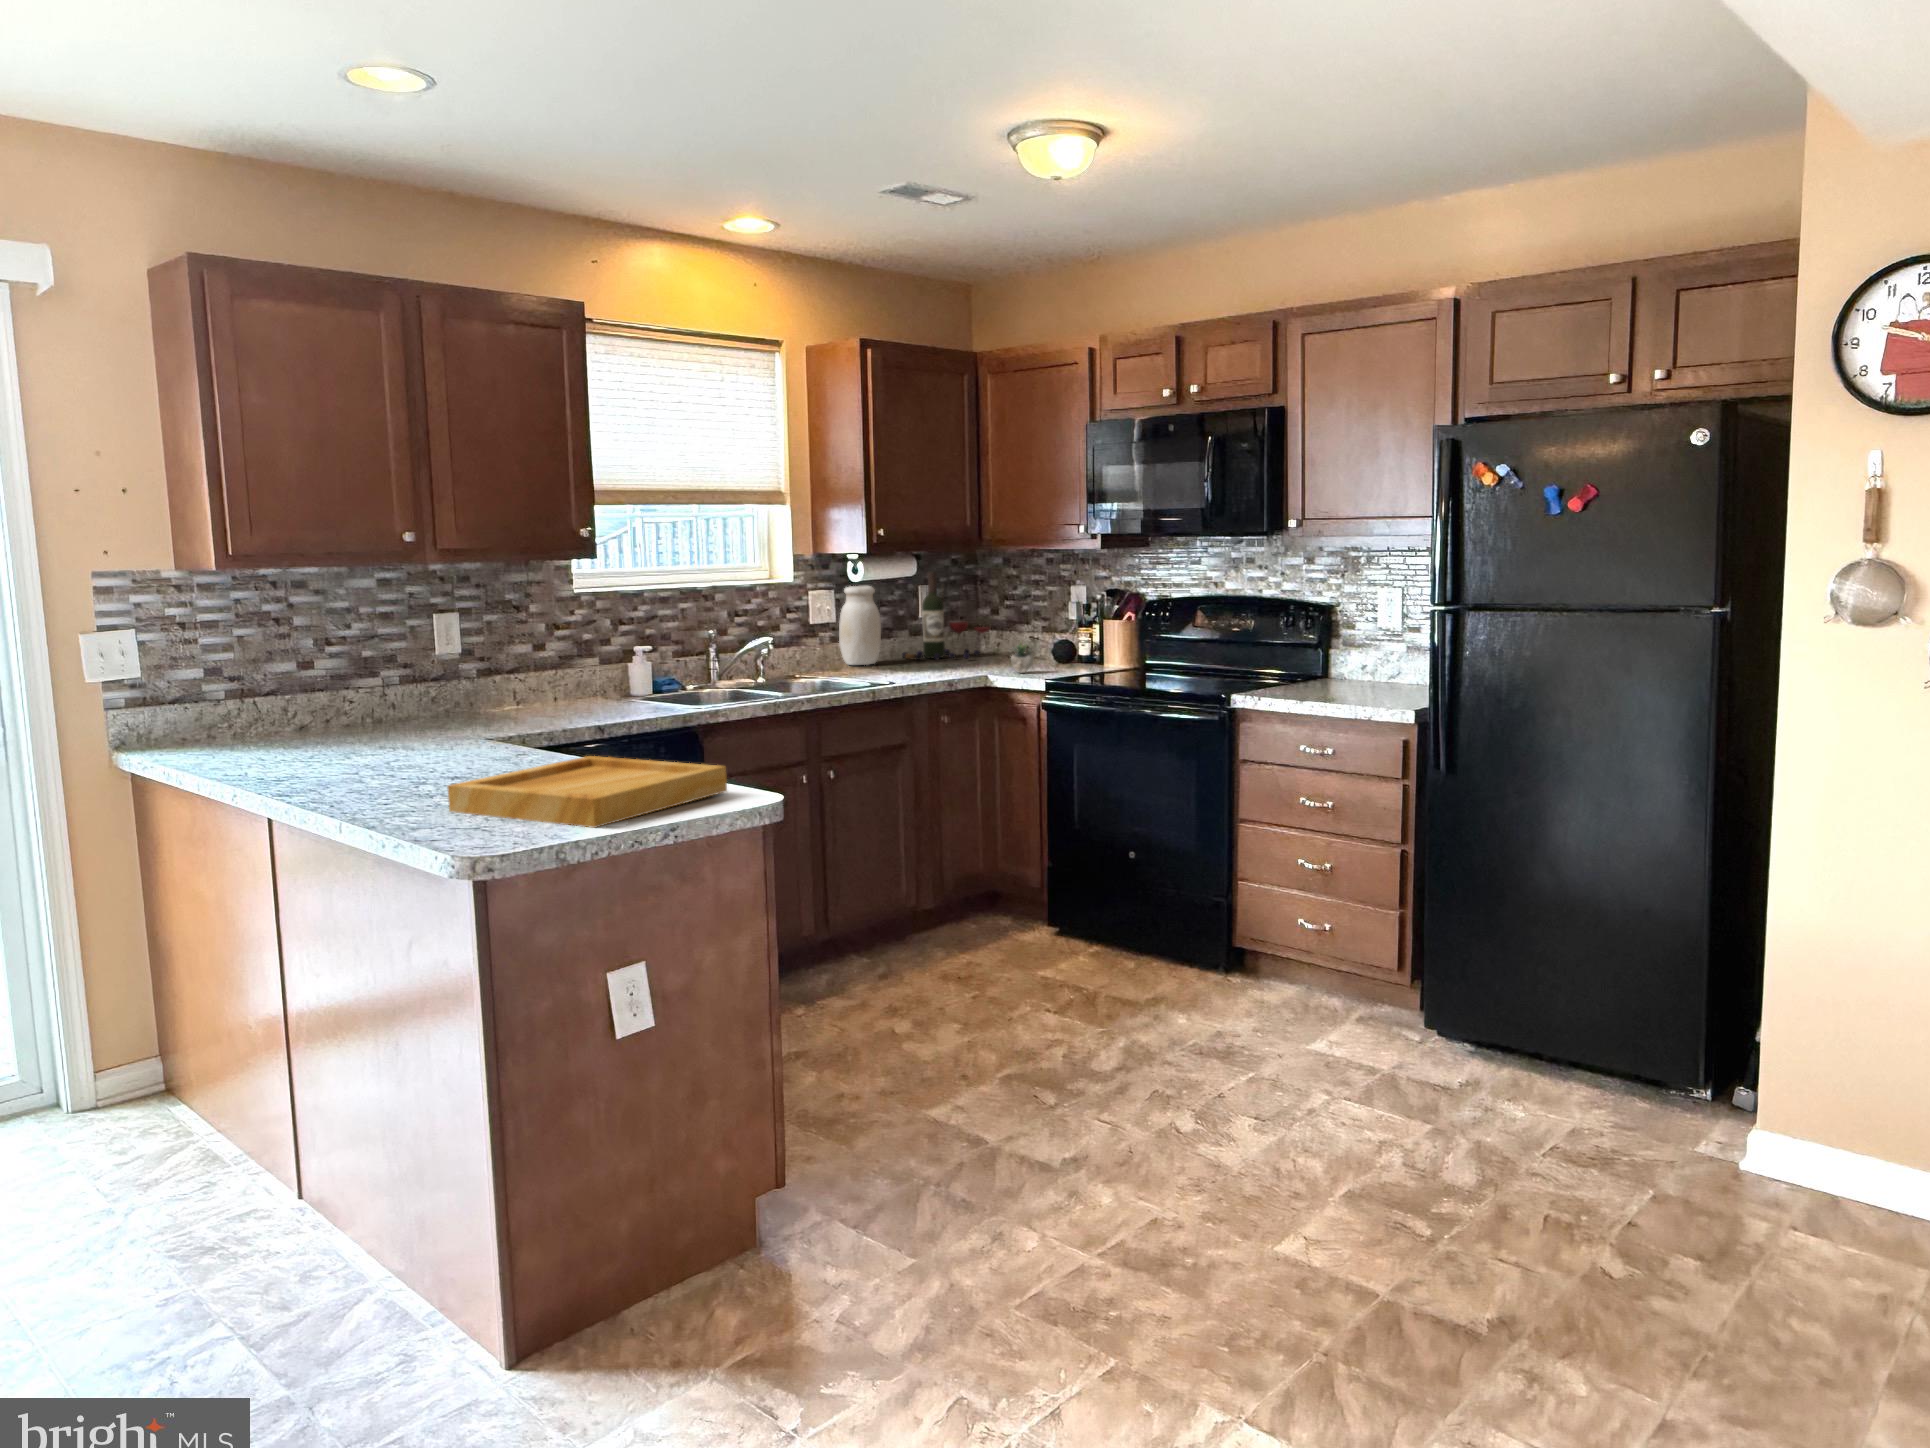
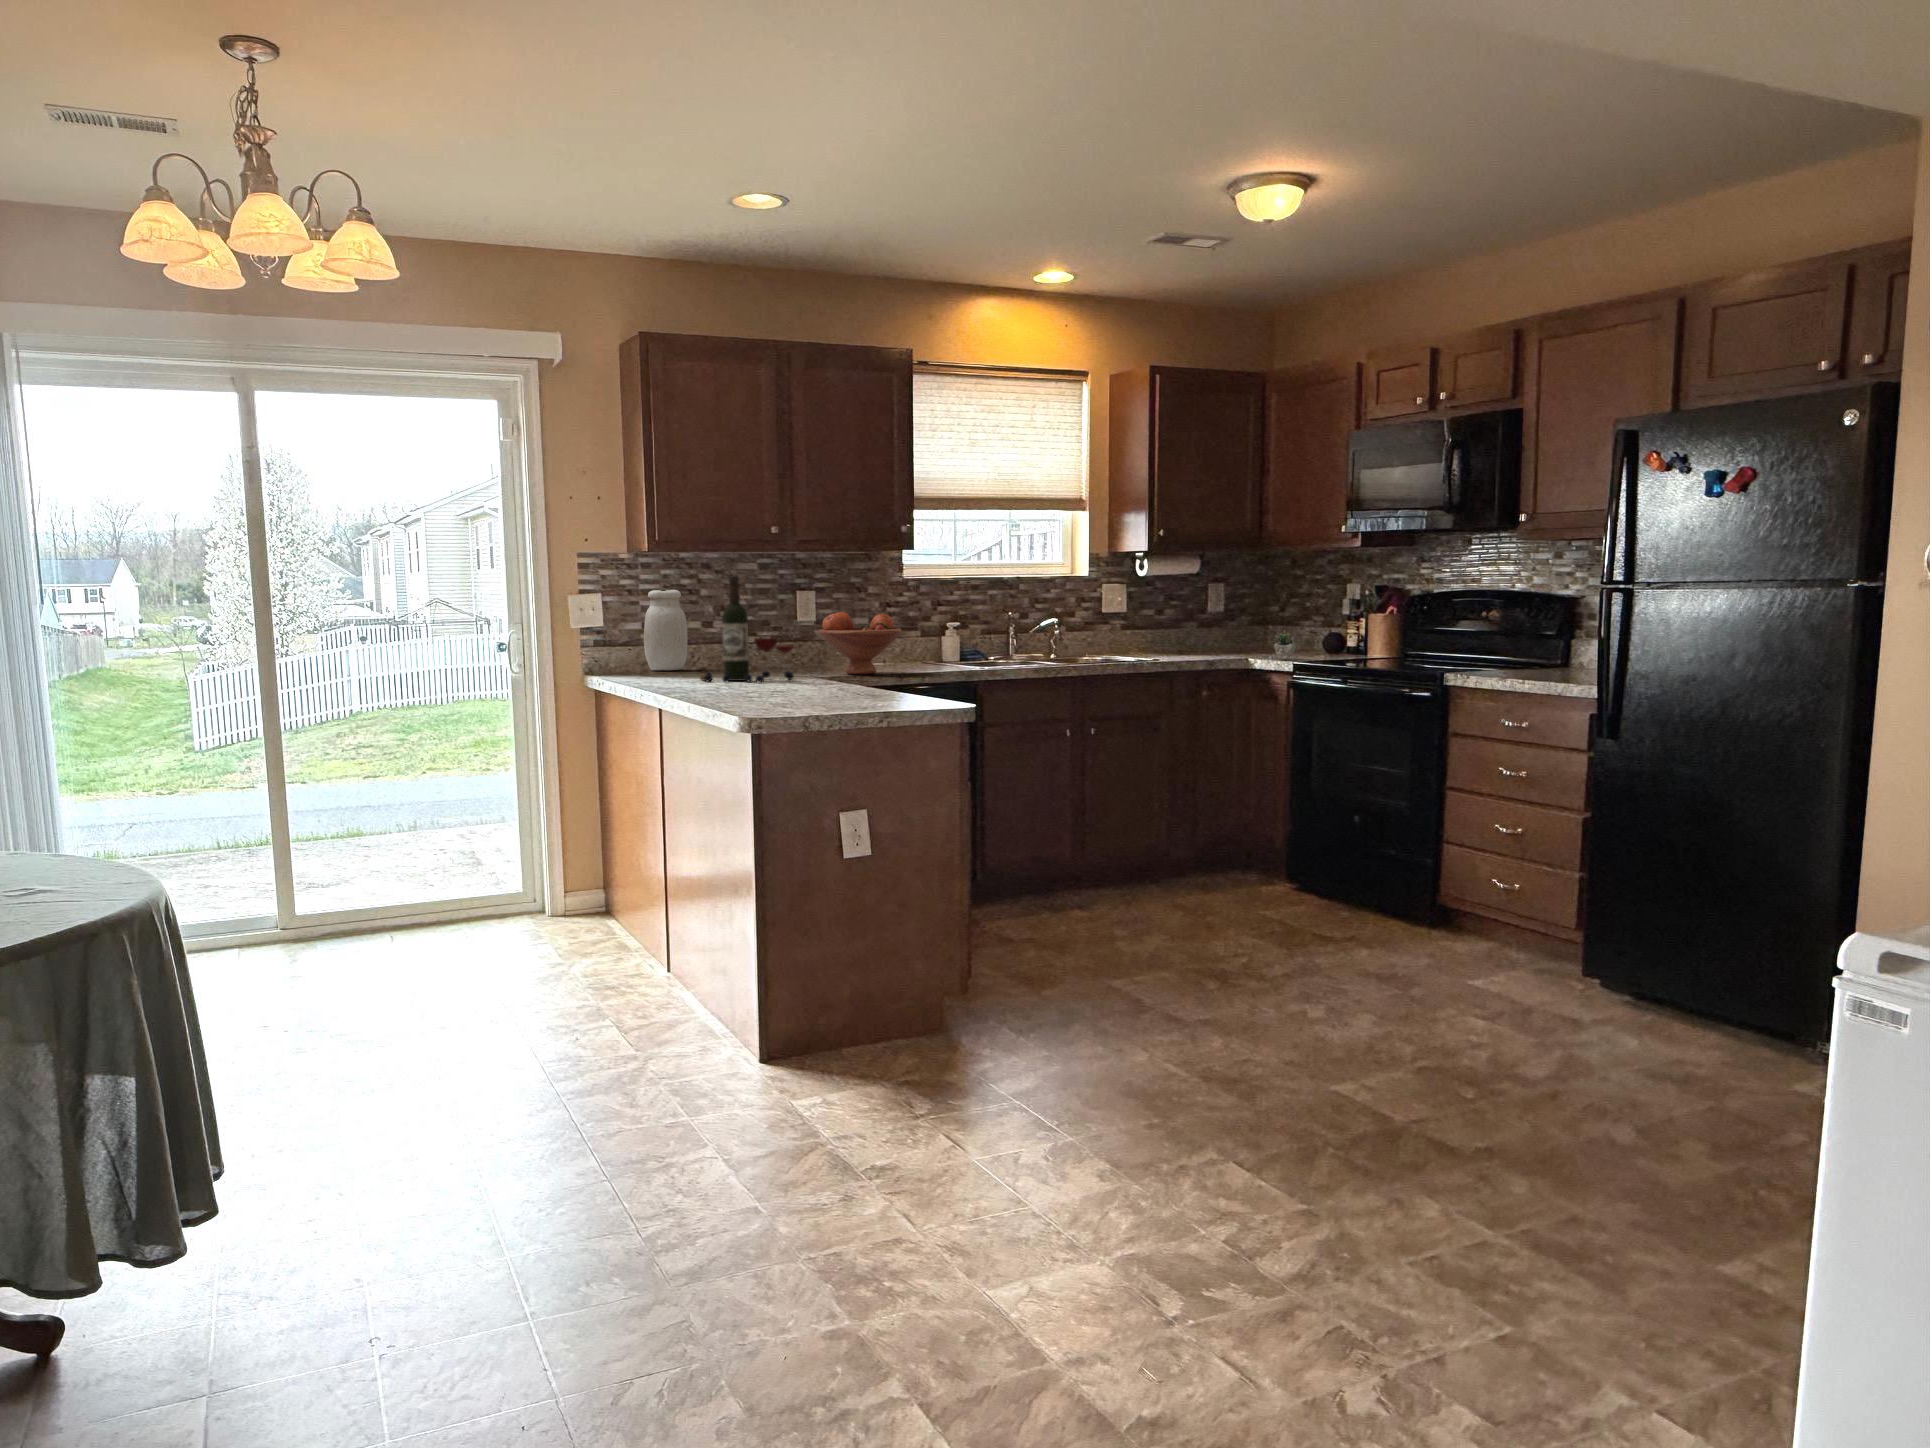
wine bottle: present [902,571,990,660] -> present [700,576,794,683]
jar: present [839,586,881,665] -> present [644,590,688,671]
fruit bowl: none [483,644,599,727] -> present [819,612,902,675]
tray: present [448,756,727,828] -> none [748,678,934,712]

